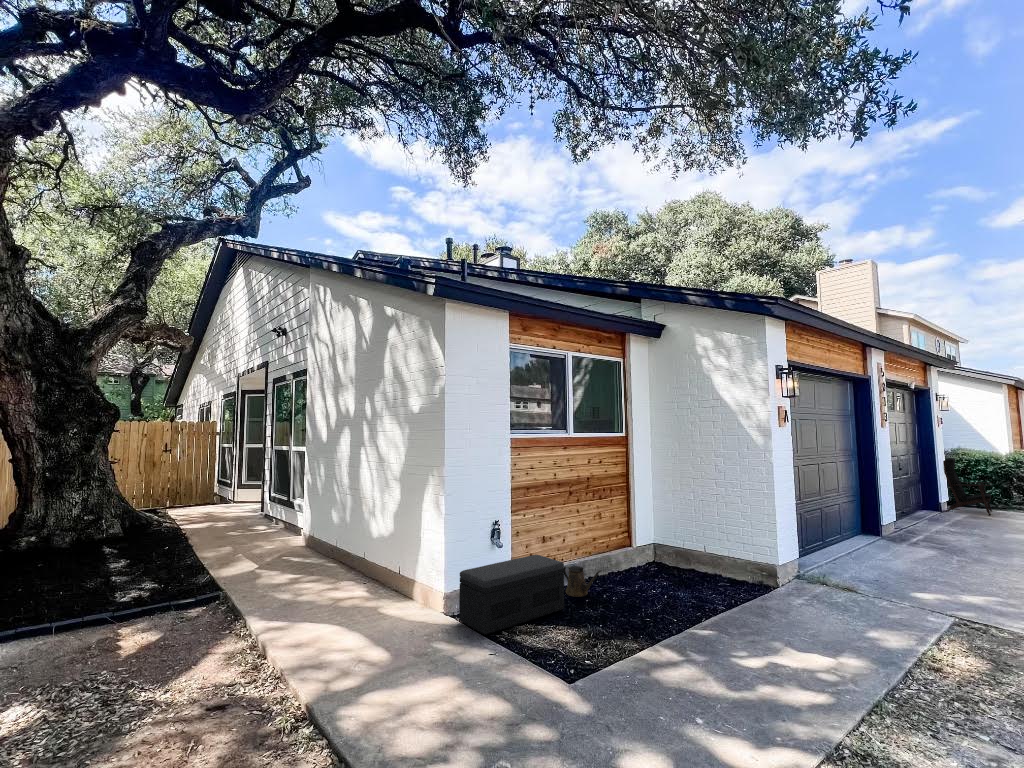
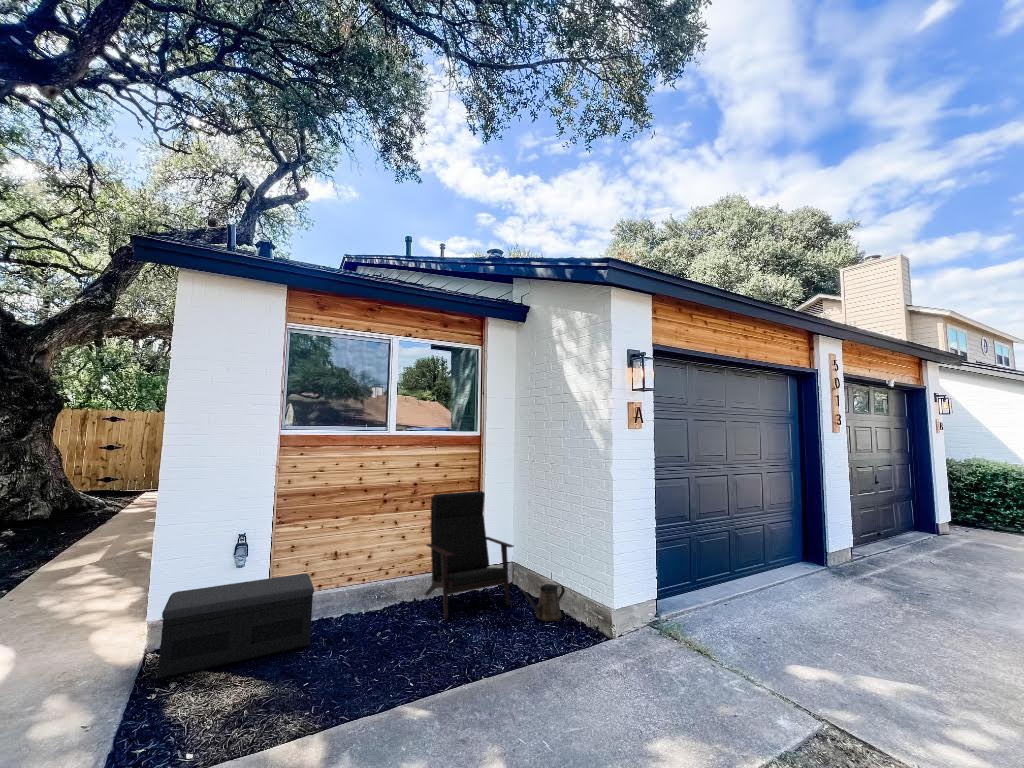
lounge chair: present [943,458,992,516] -> present [425,491,514,619]
watering can: present [563,566,601,597] -> present [519,584,565,621]

